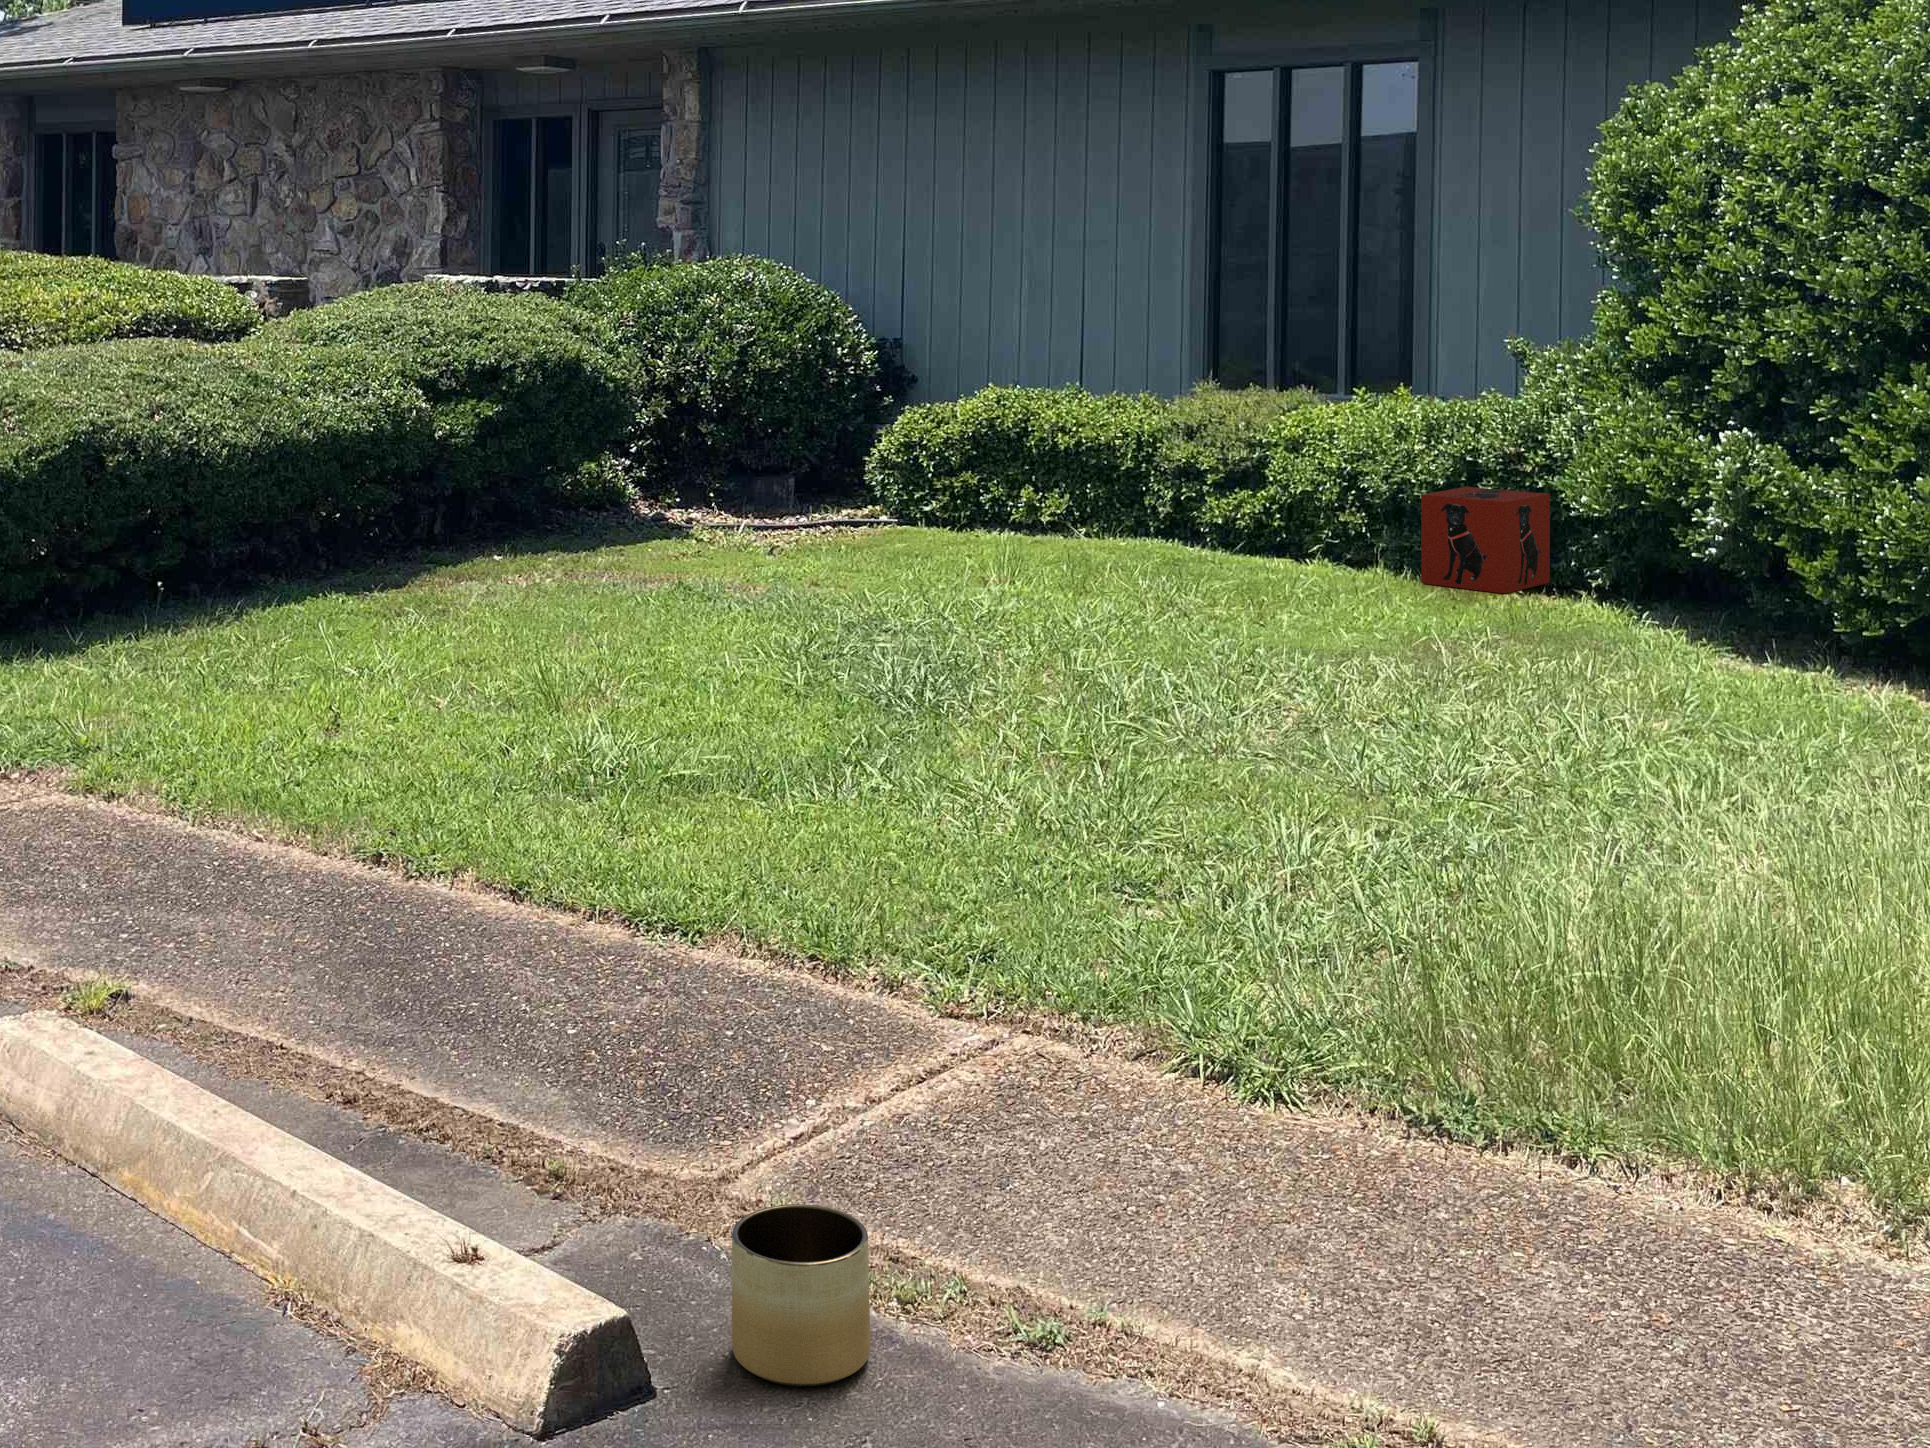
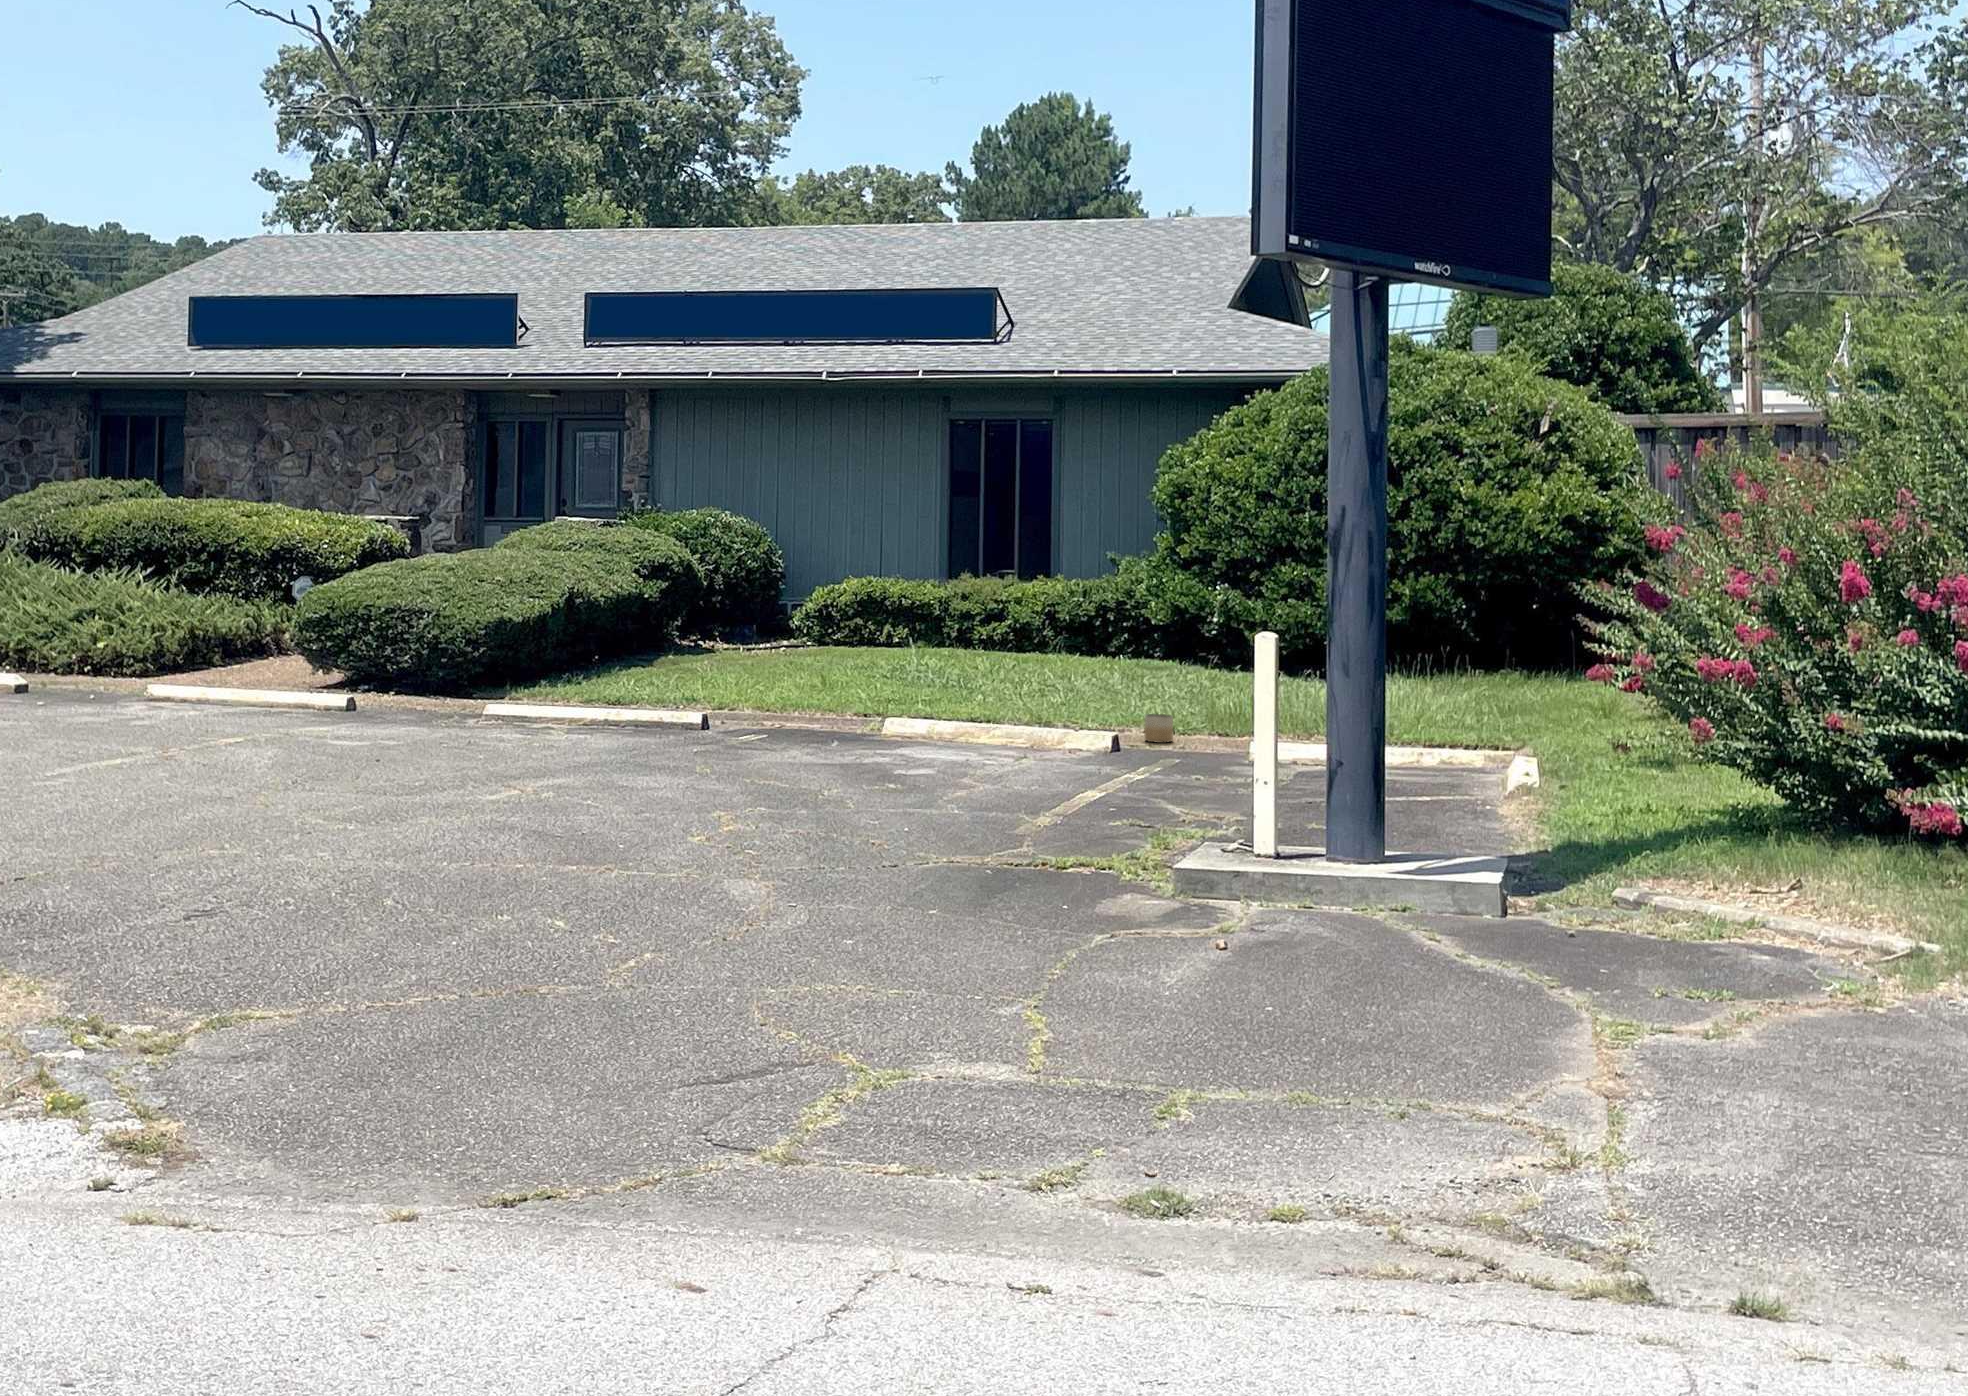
storage box: present [1421,487,1550,593] -> none [1093,614,1140,654]

